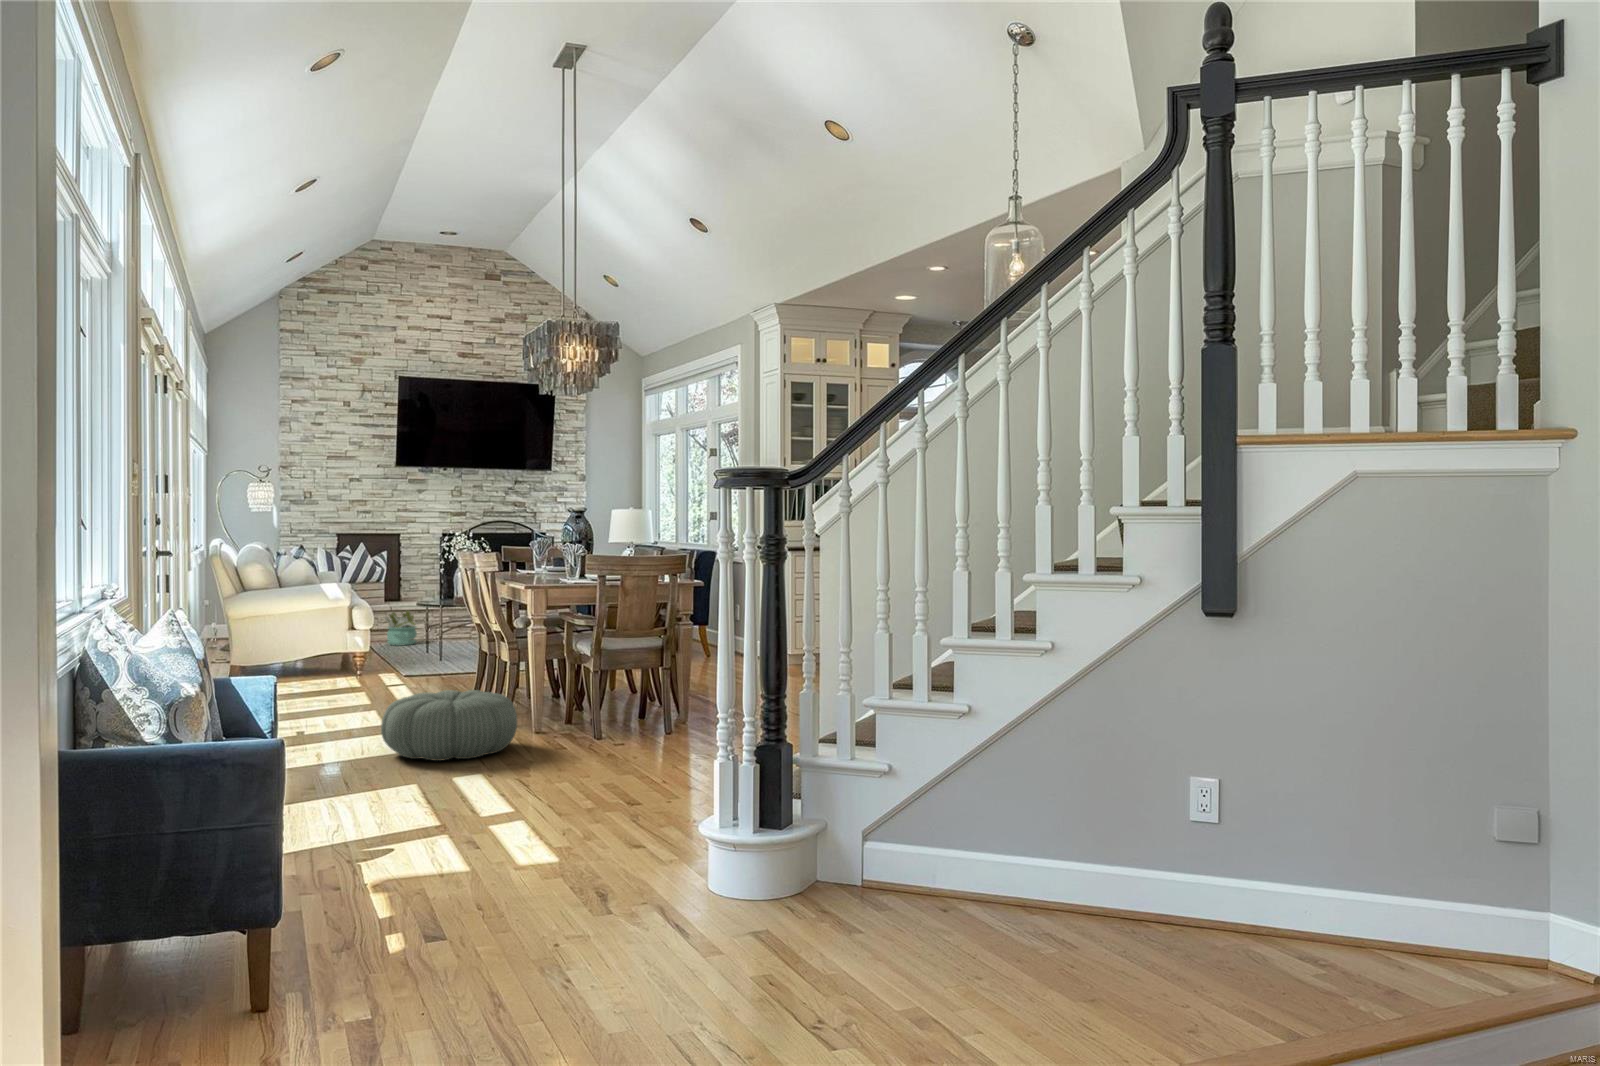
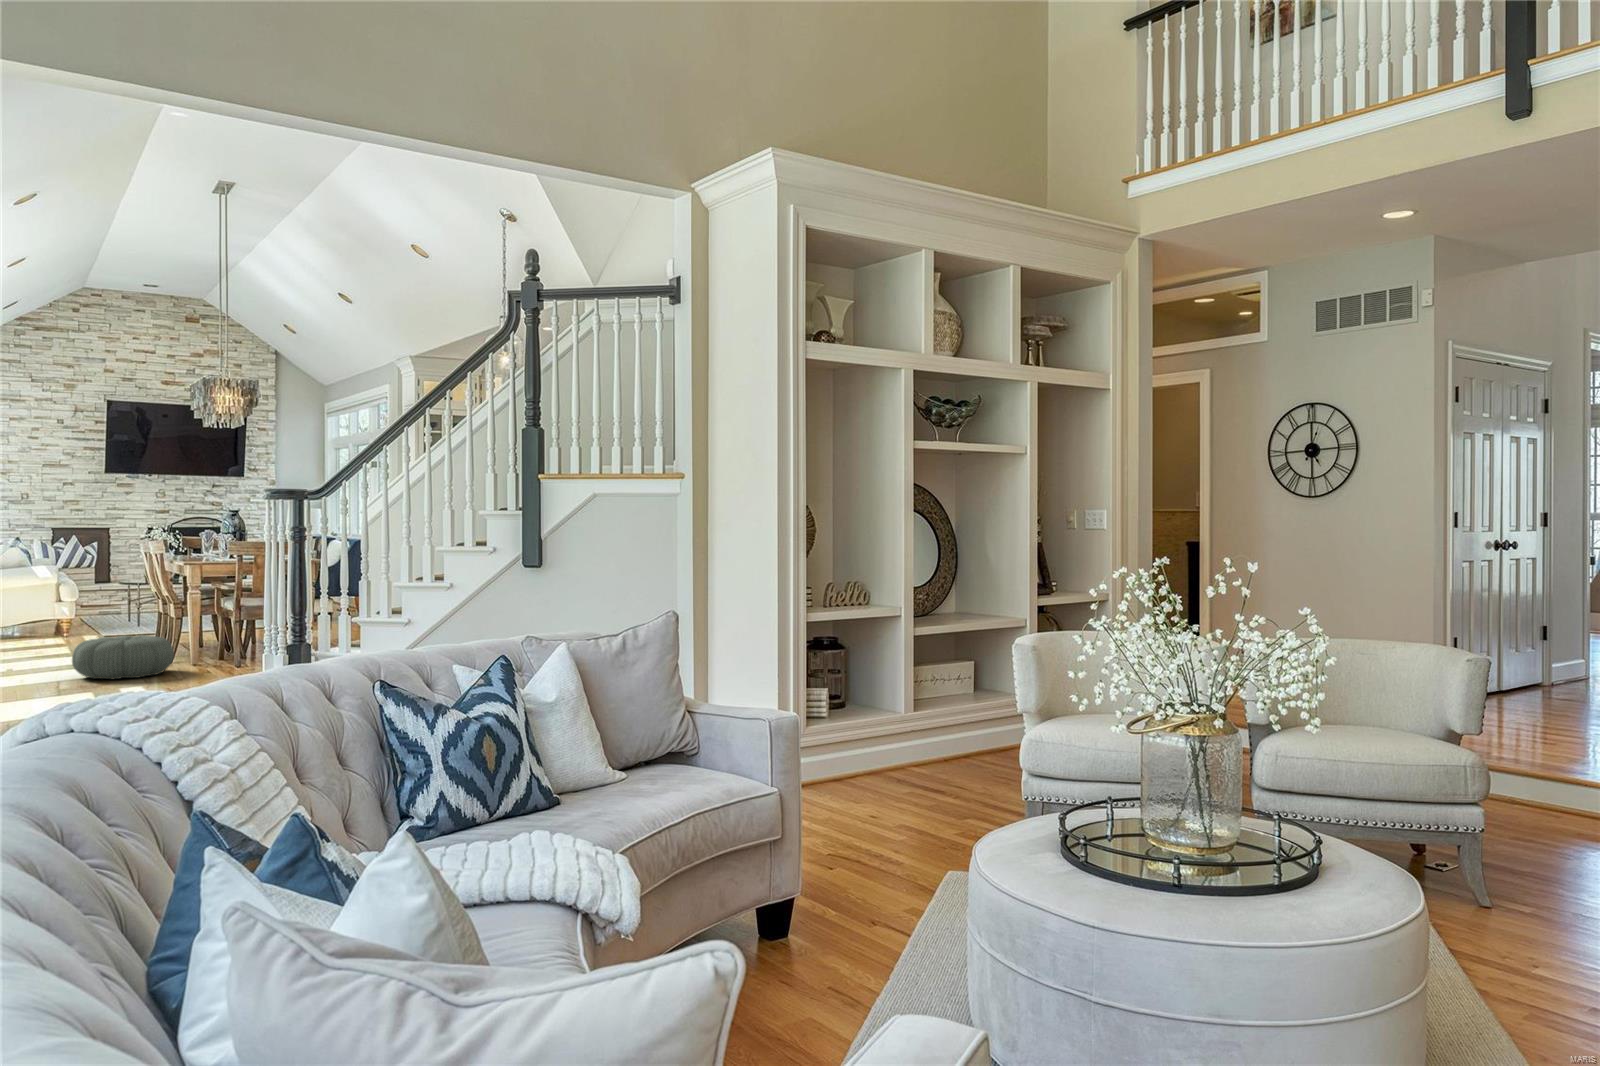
decorative plant: present [384,610,417,646] -> none [93,590,125,618]

